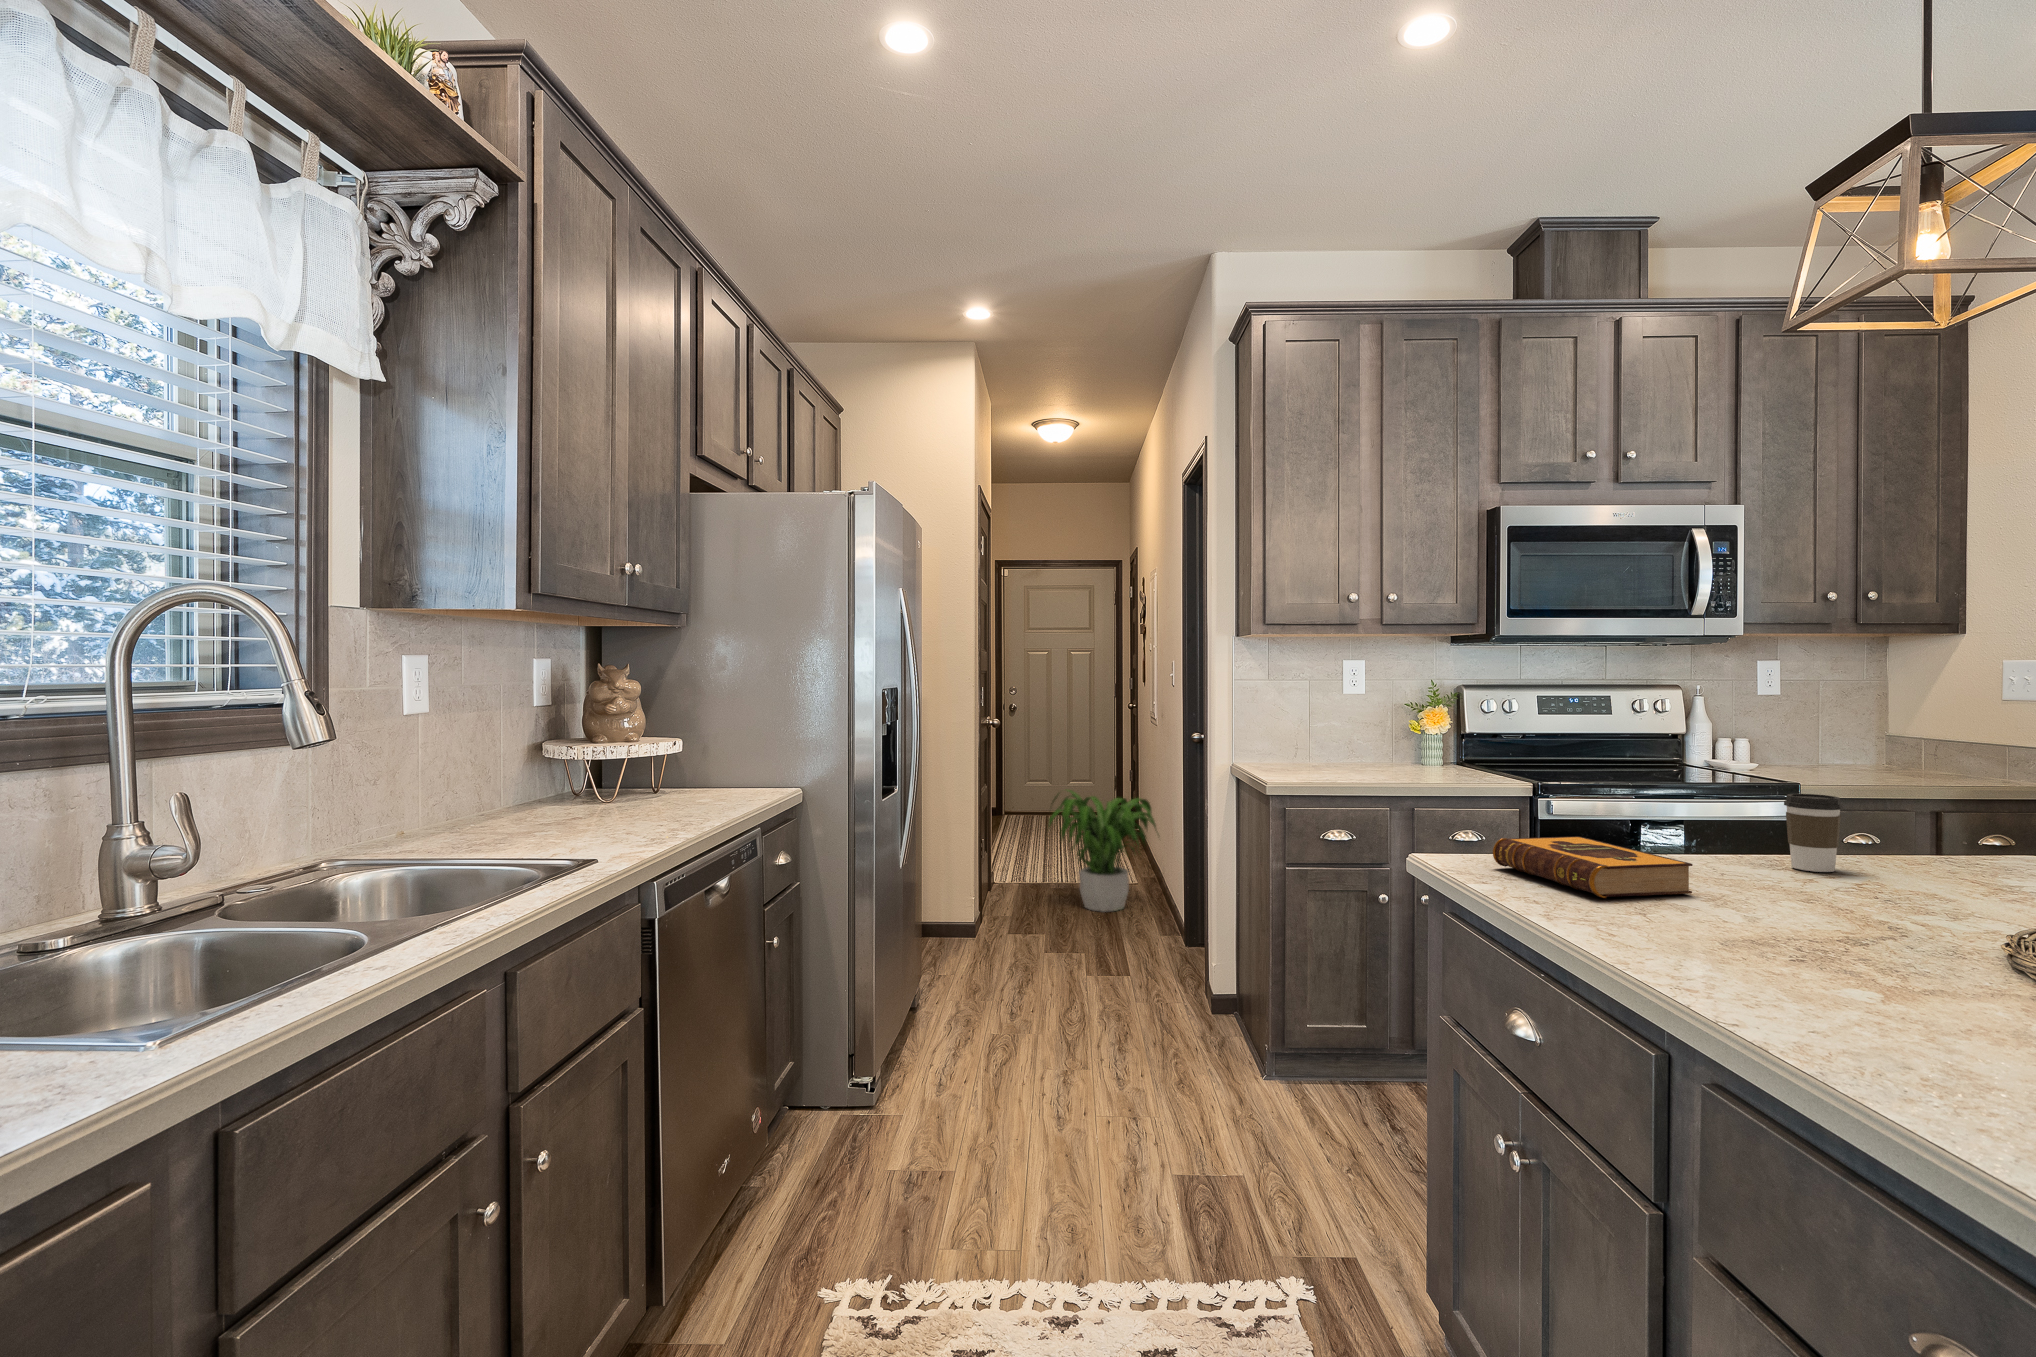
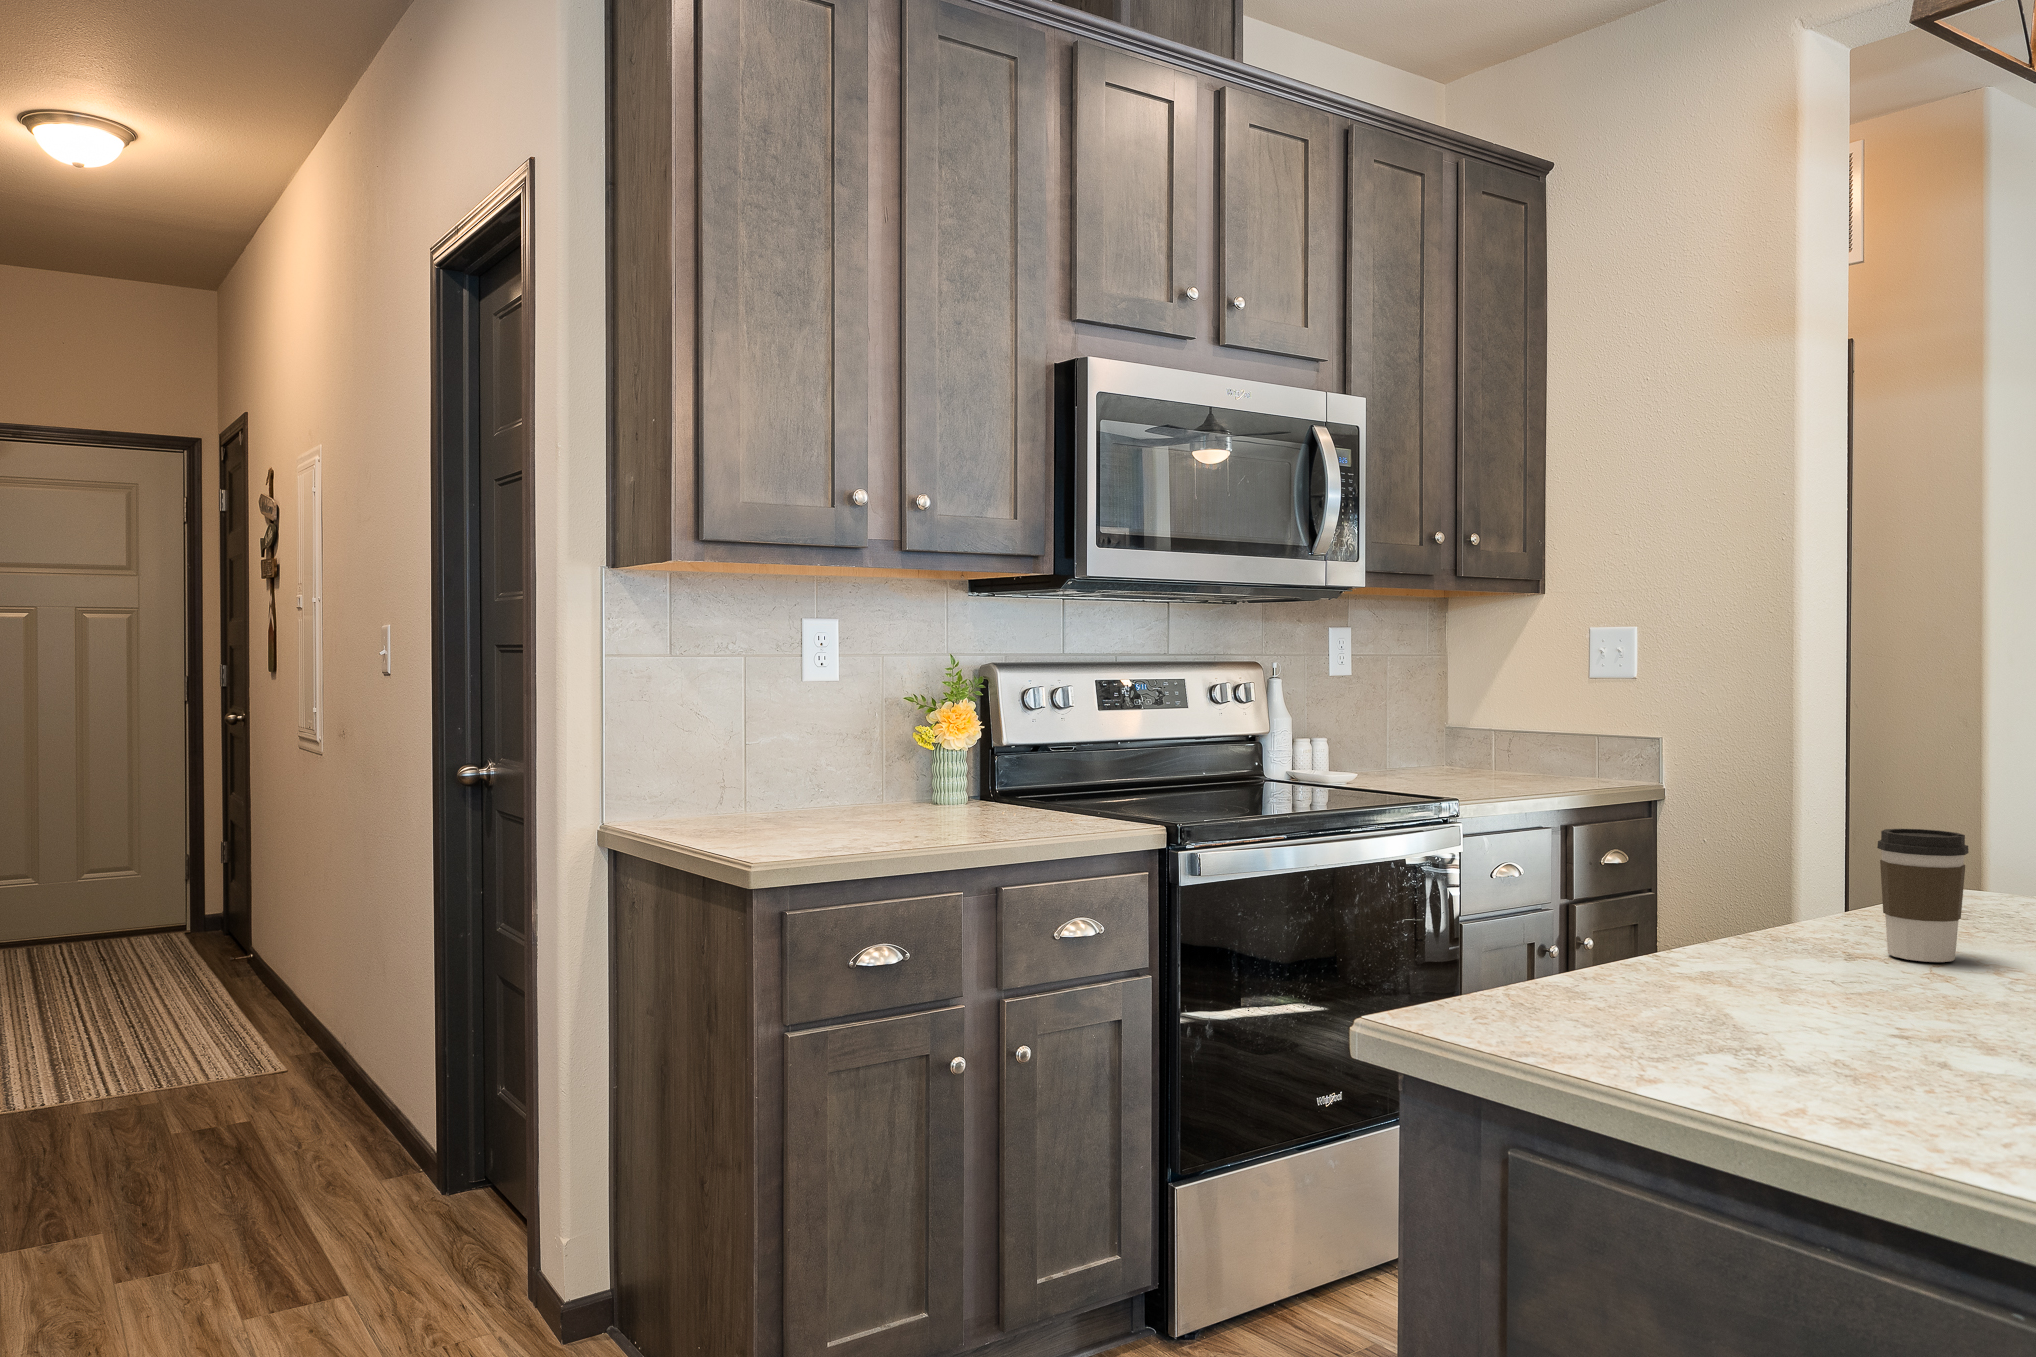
potted plant: present [1048,789,1156,912] -> none [85,896,361,1150]
hardback book: present [1493,836,1692,898] -> none [1584,943,1986,1087]

